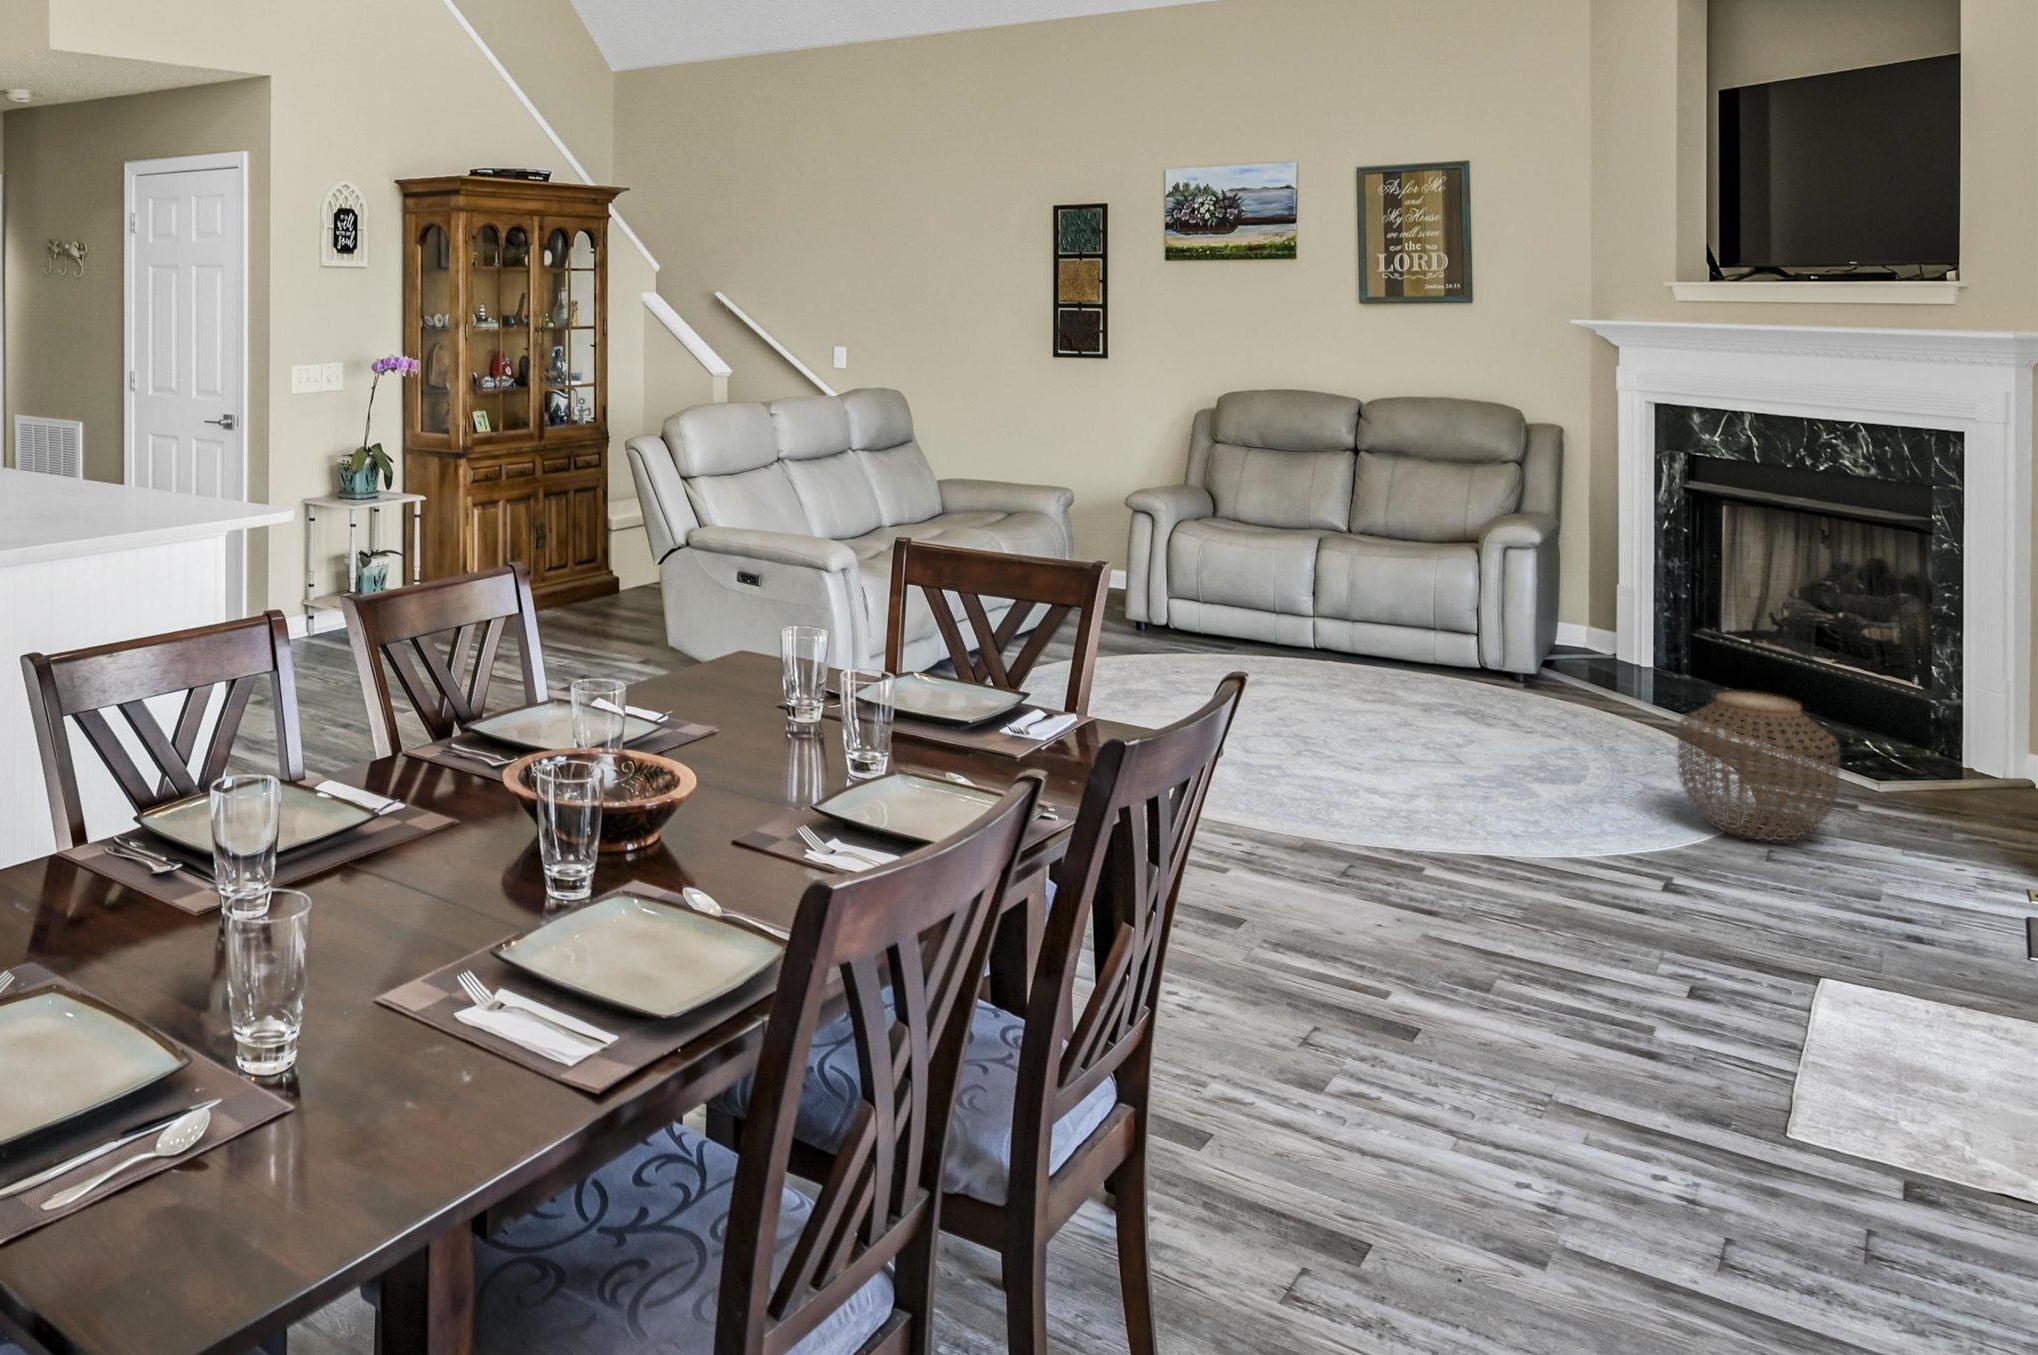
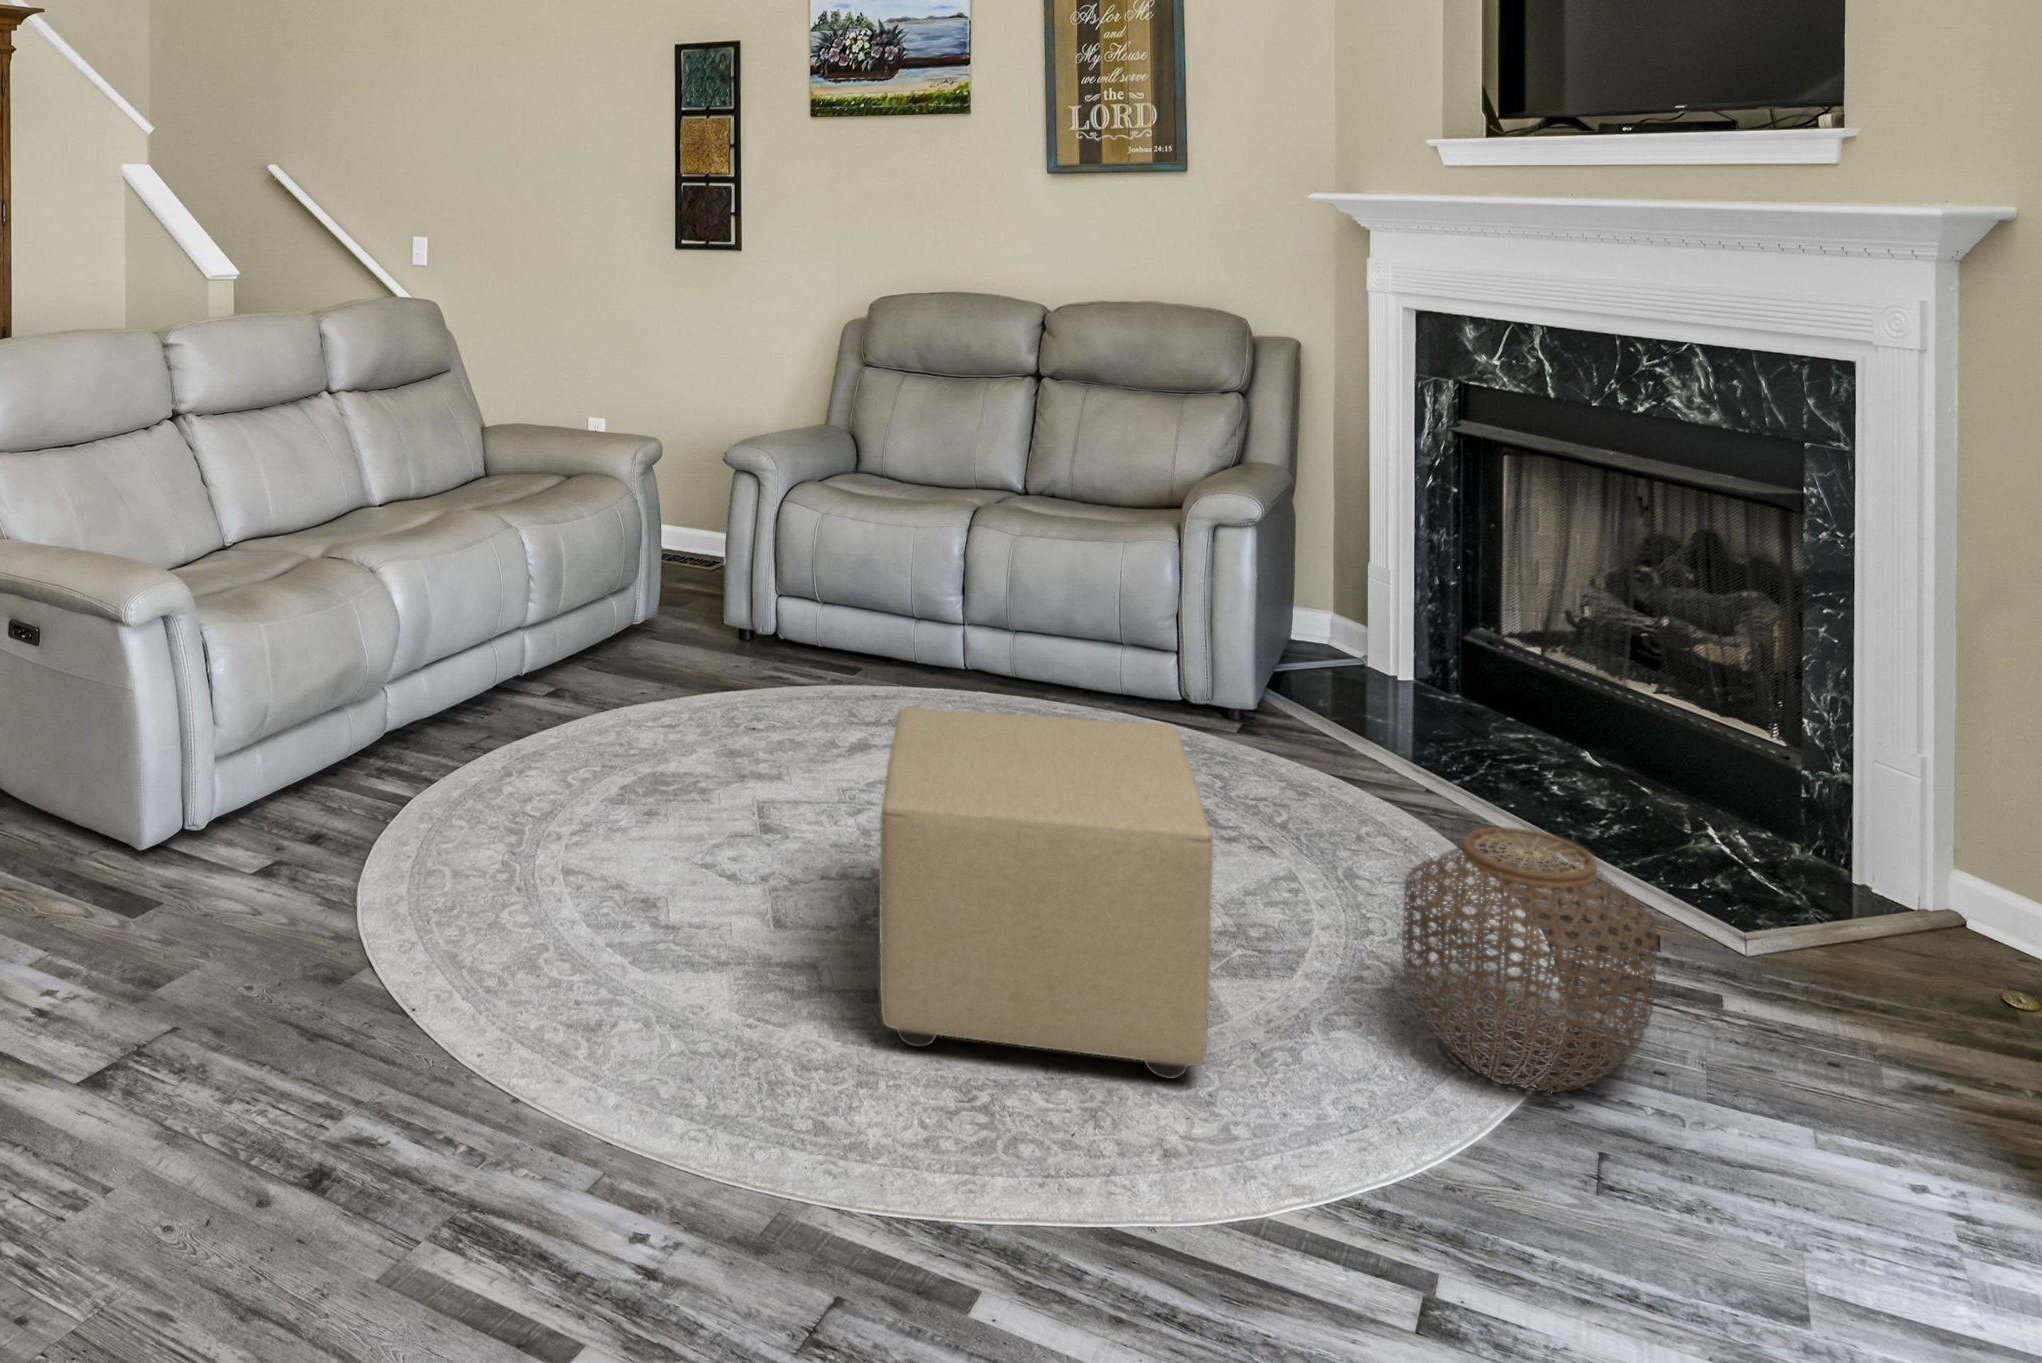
ottoman: none [1334,626,1566,828] -> present [879,707,1213,1079]

